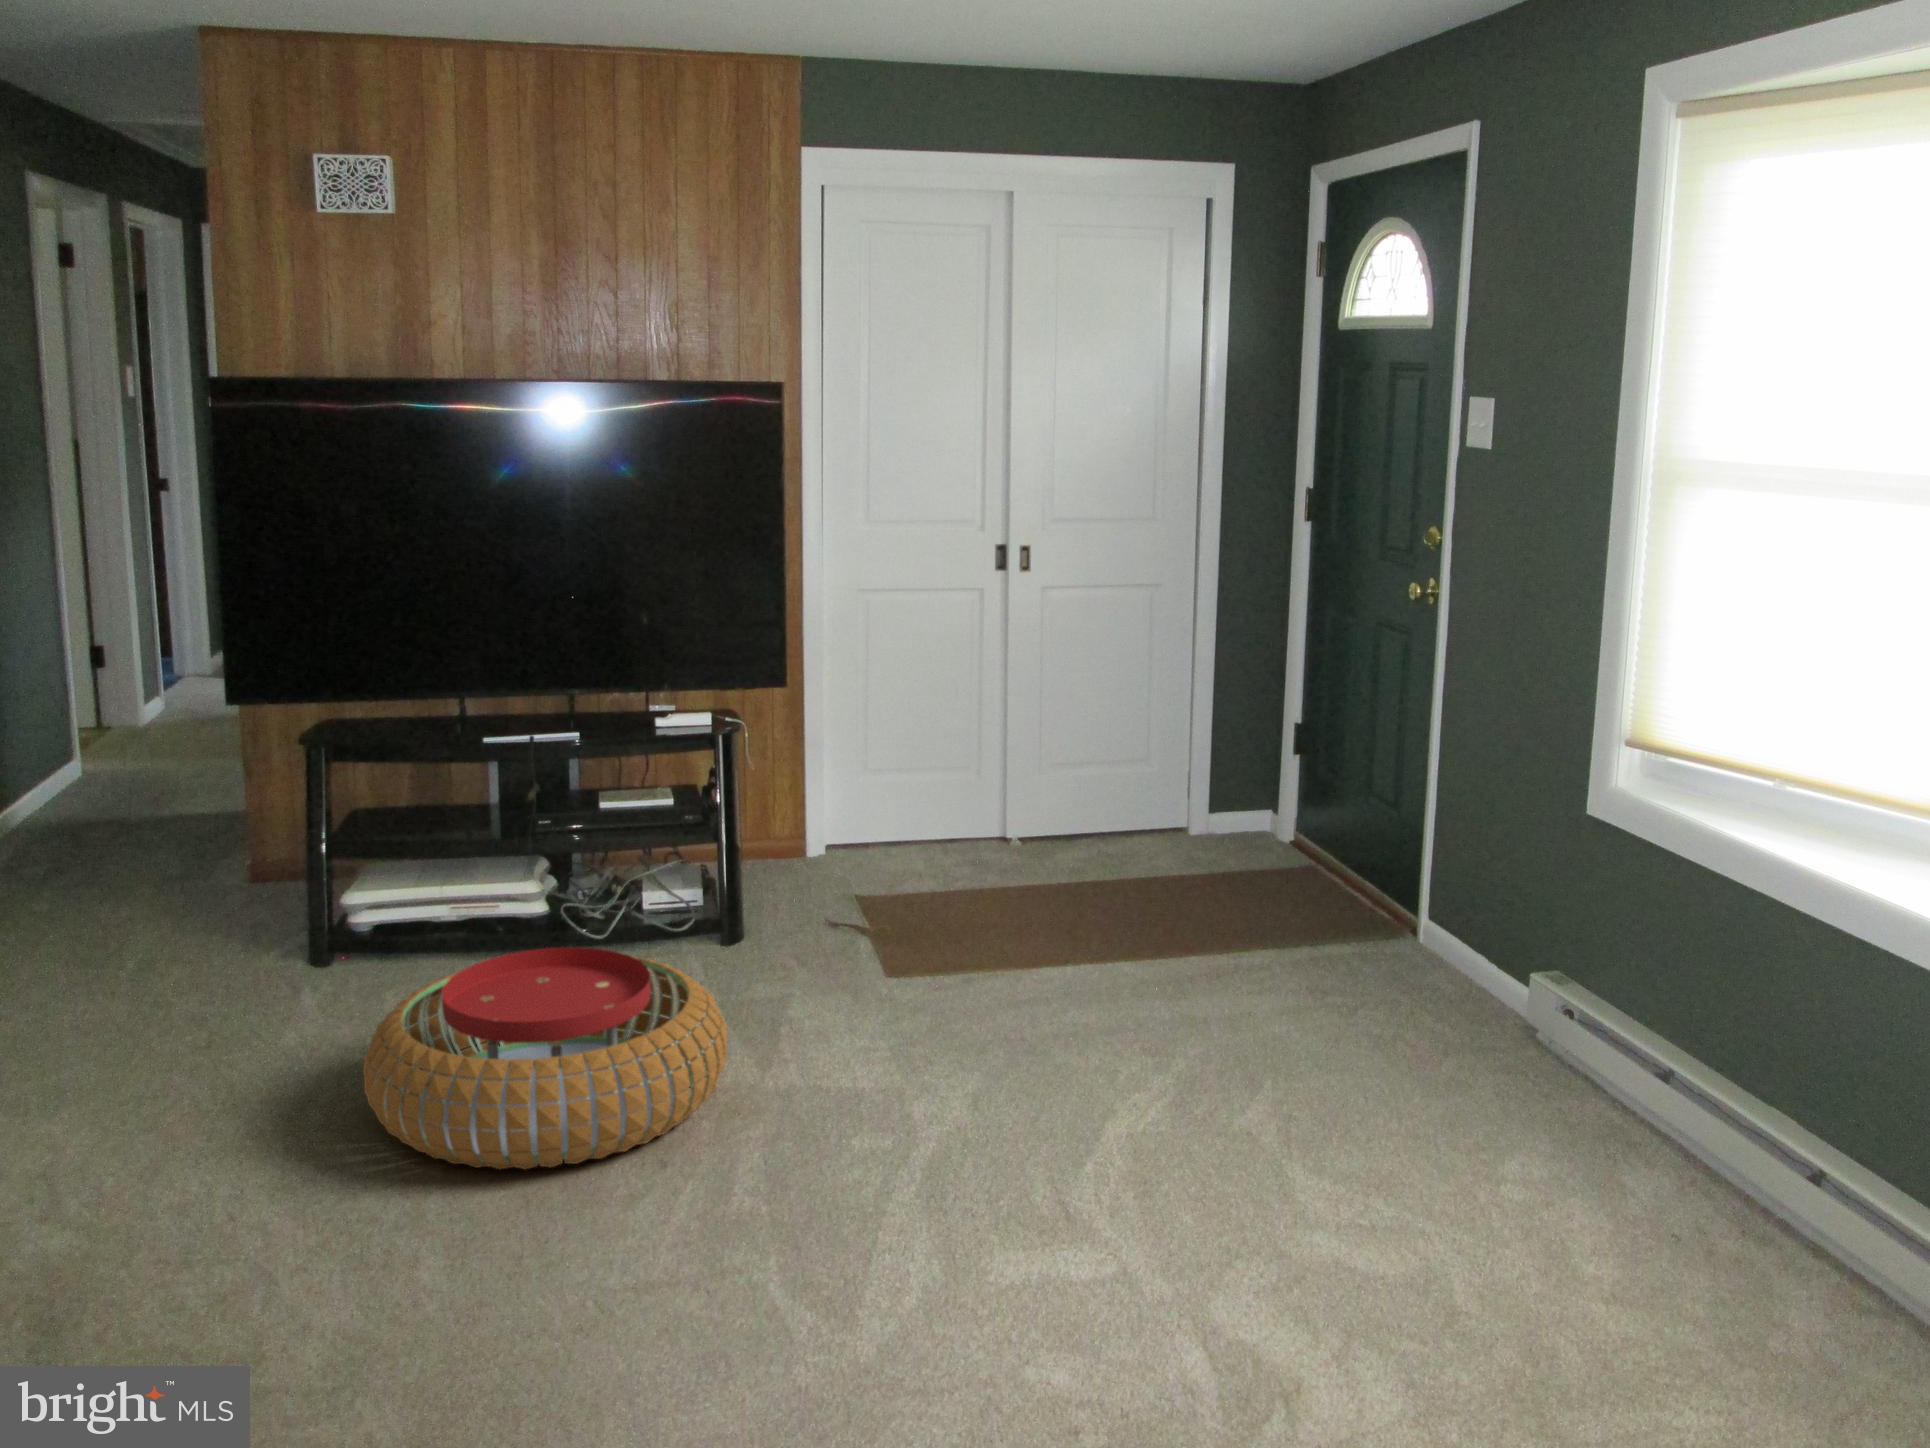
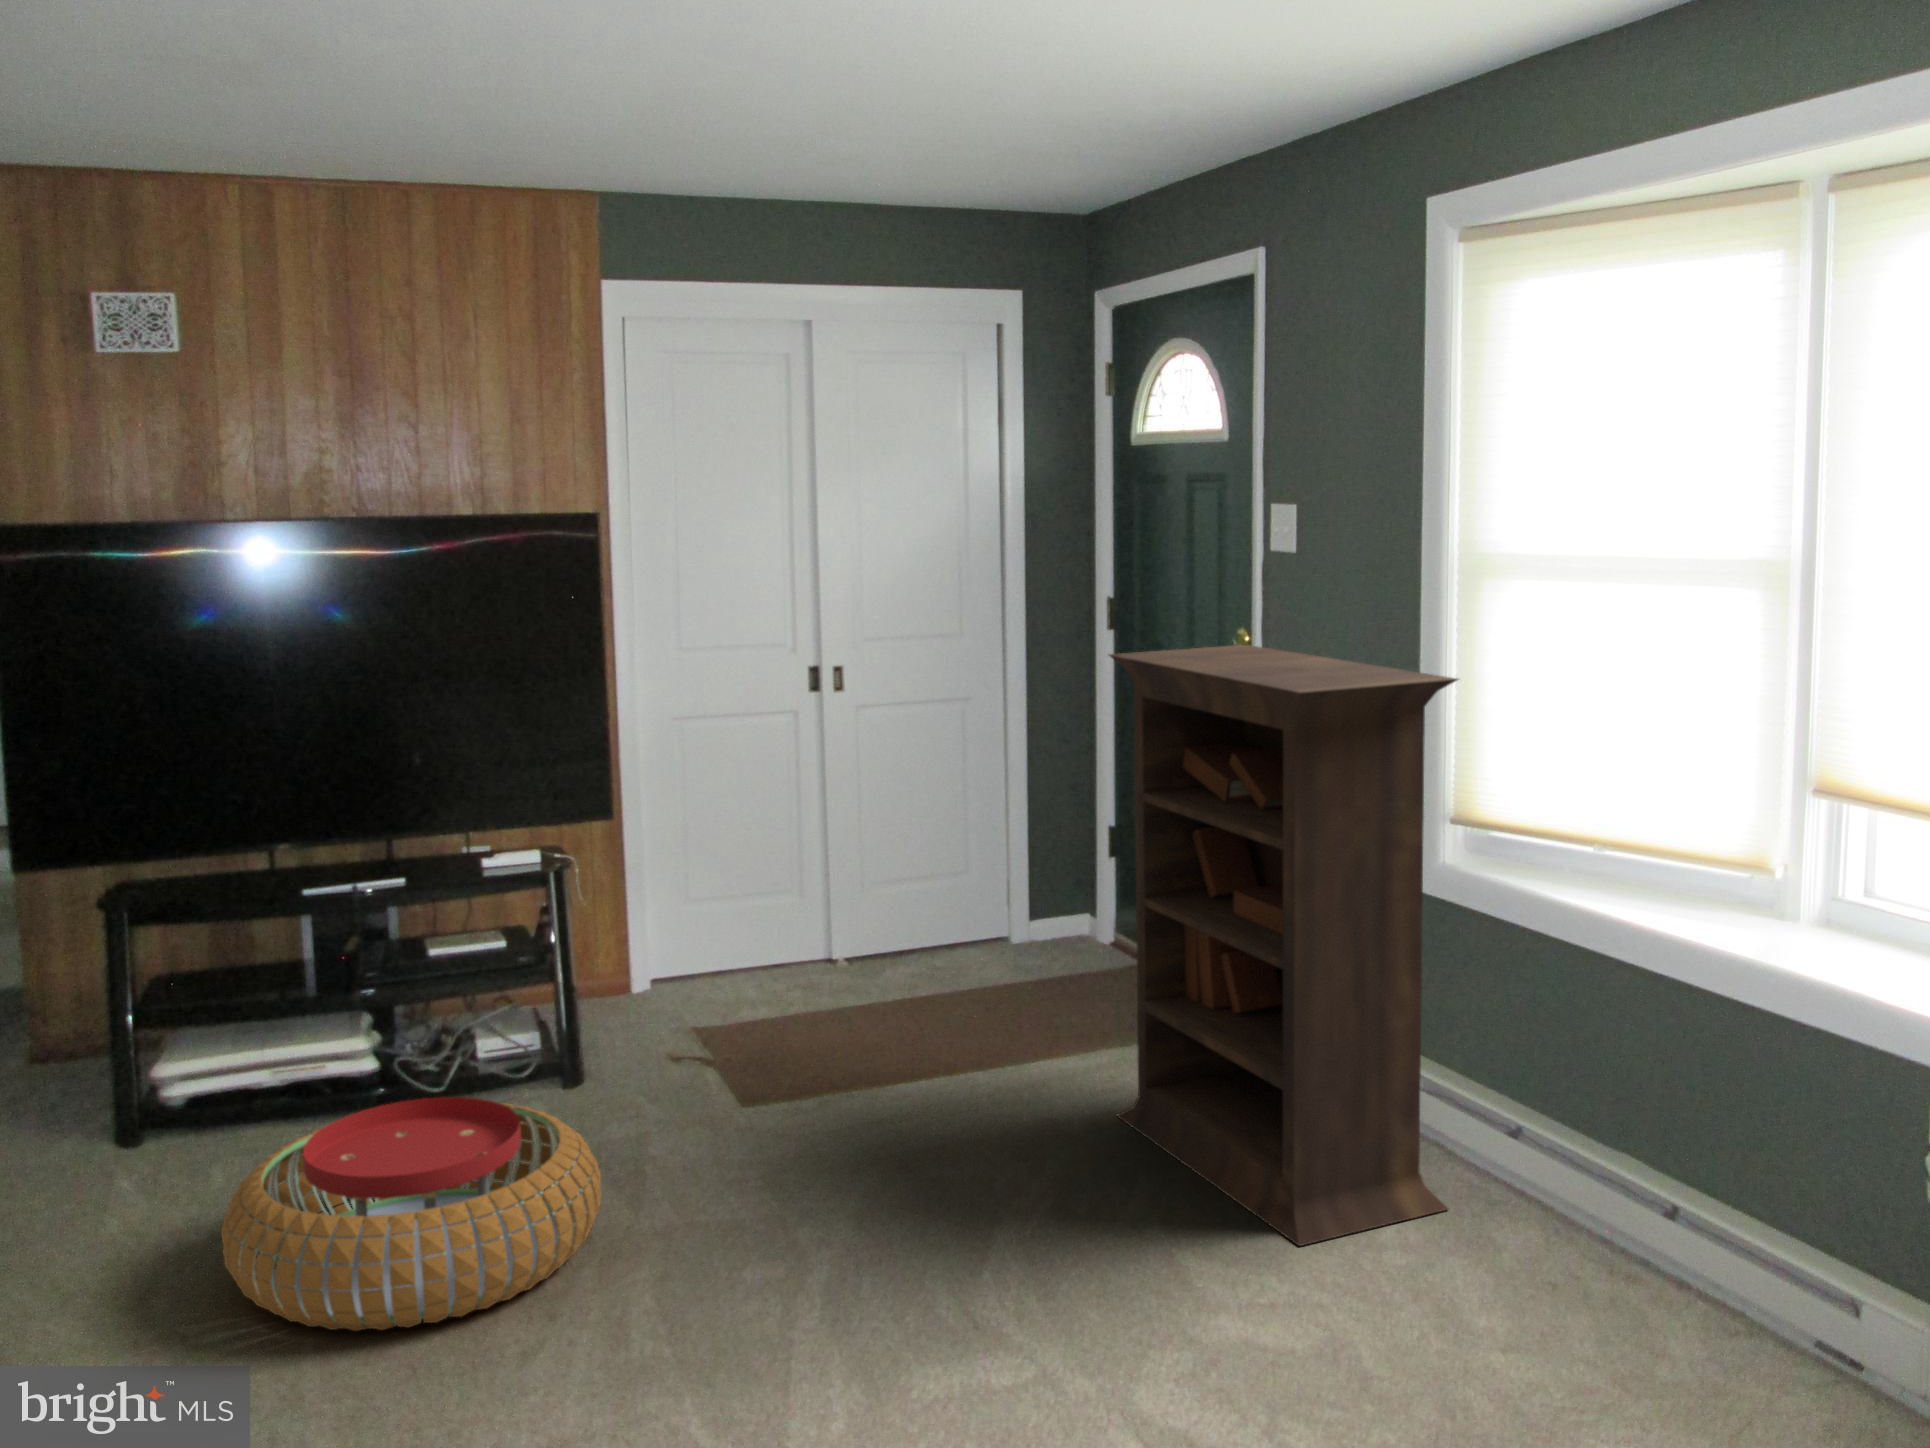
bookcase: none [1260,542,1655,1180] -> present [1109,645,1458,1246]

